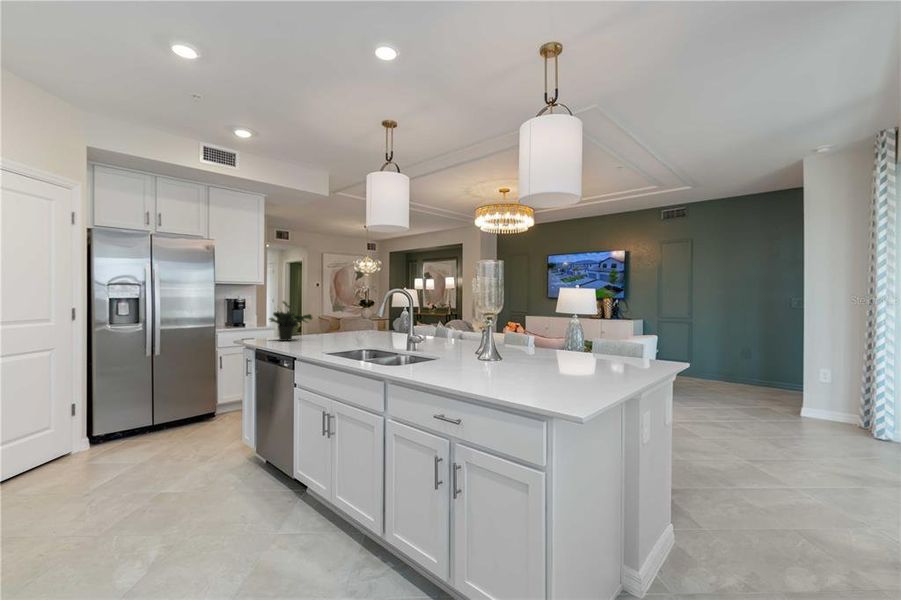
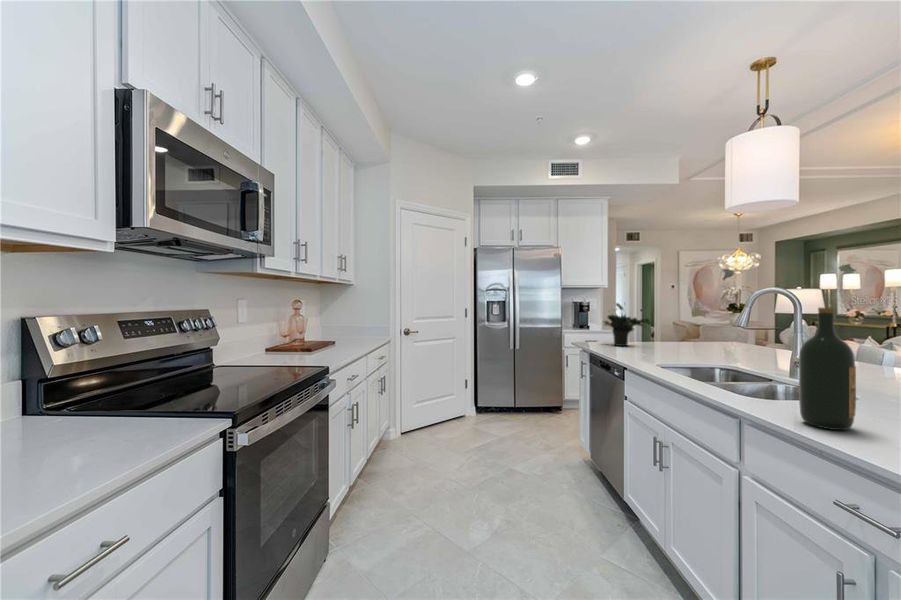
wine bottle: none [416,304,440,375] -> present [799,308,856,430]

